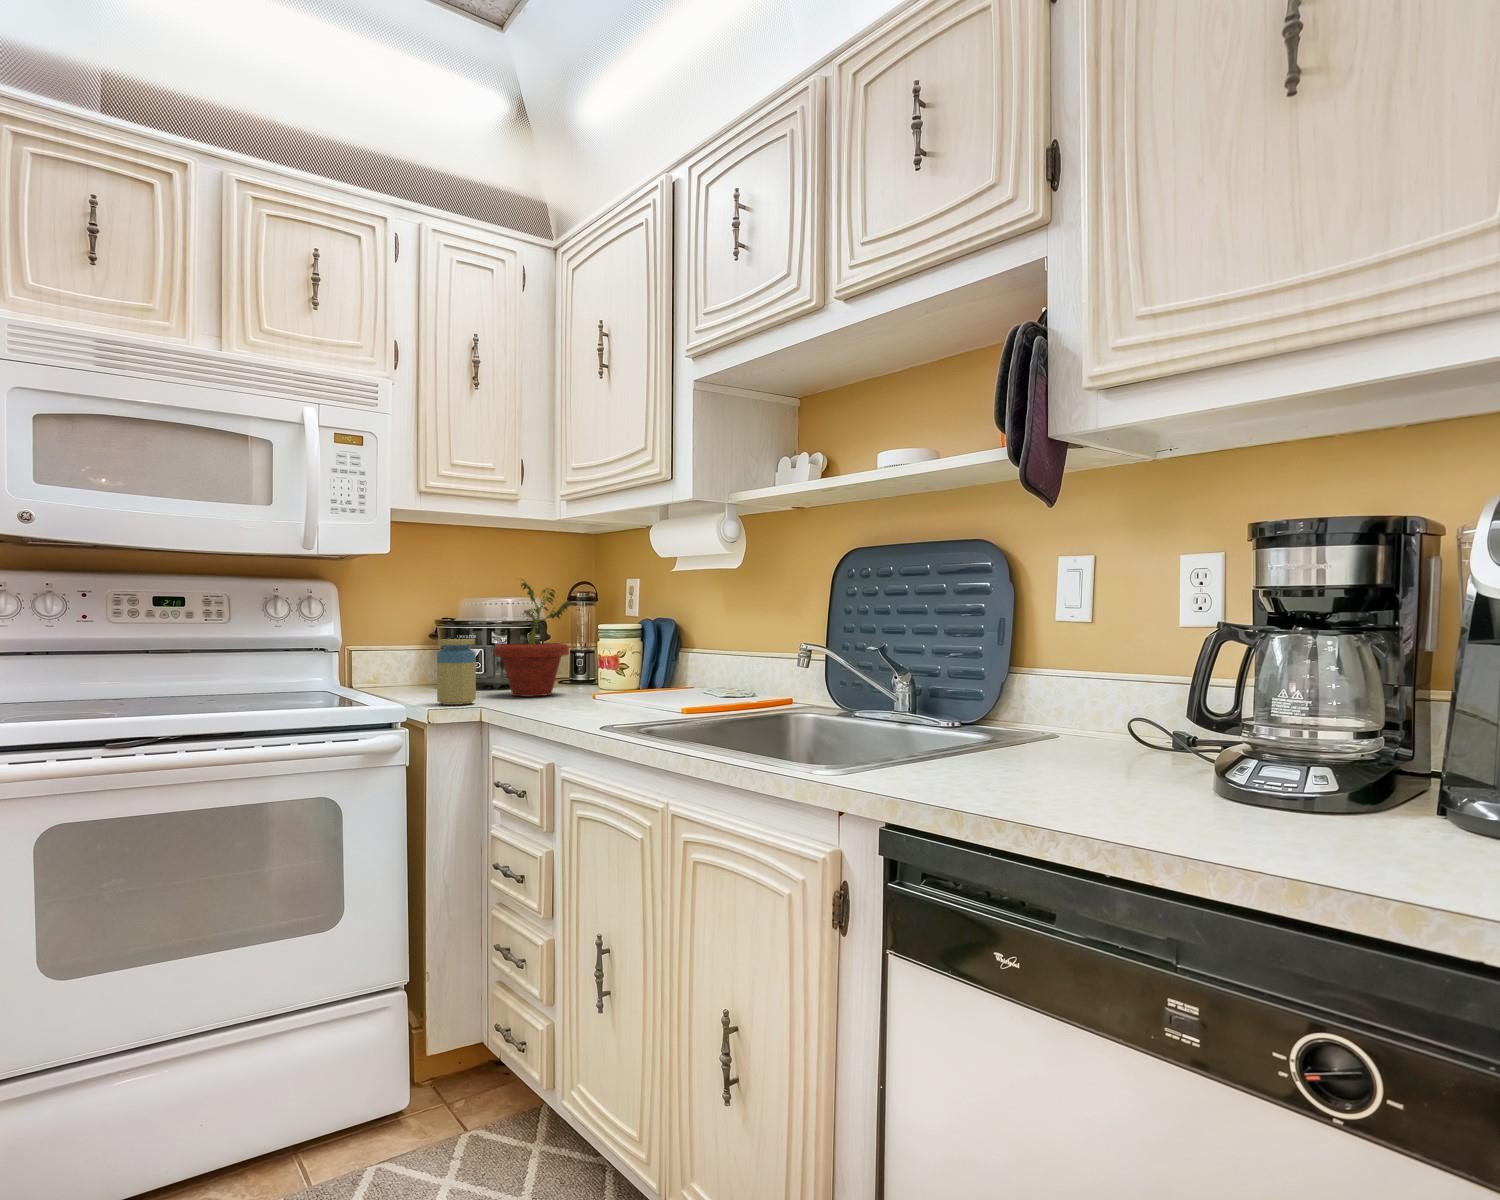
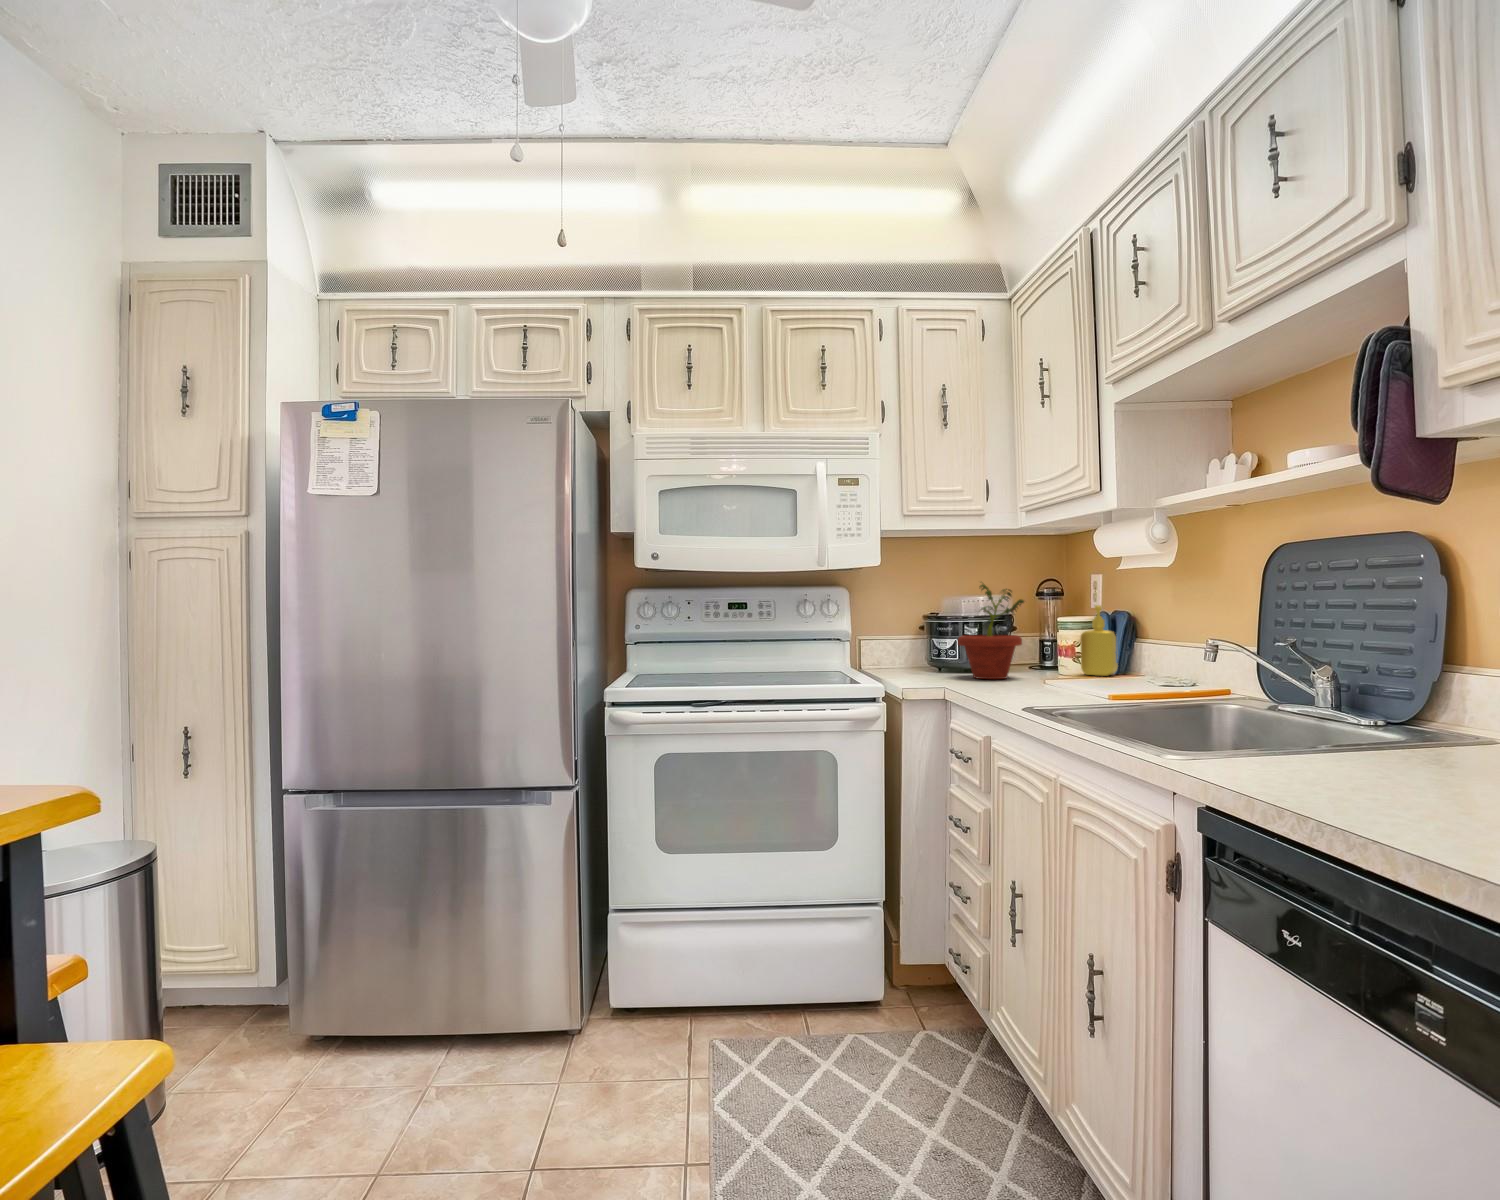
soap dispenser: none [626,609,662,687] -> present [1080,605,1118,676]
jar: present [437,639,476,705] -> none [906,631,938,683]

